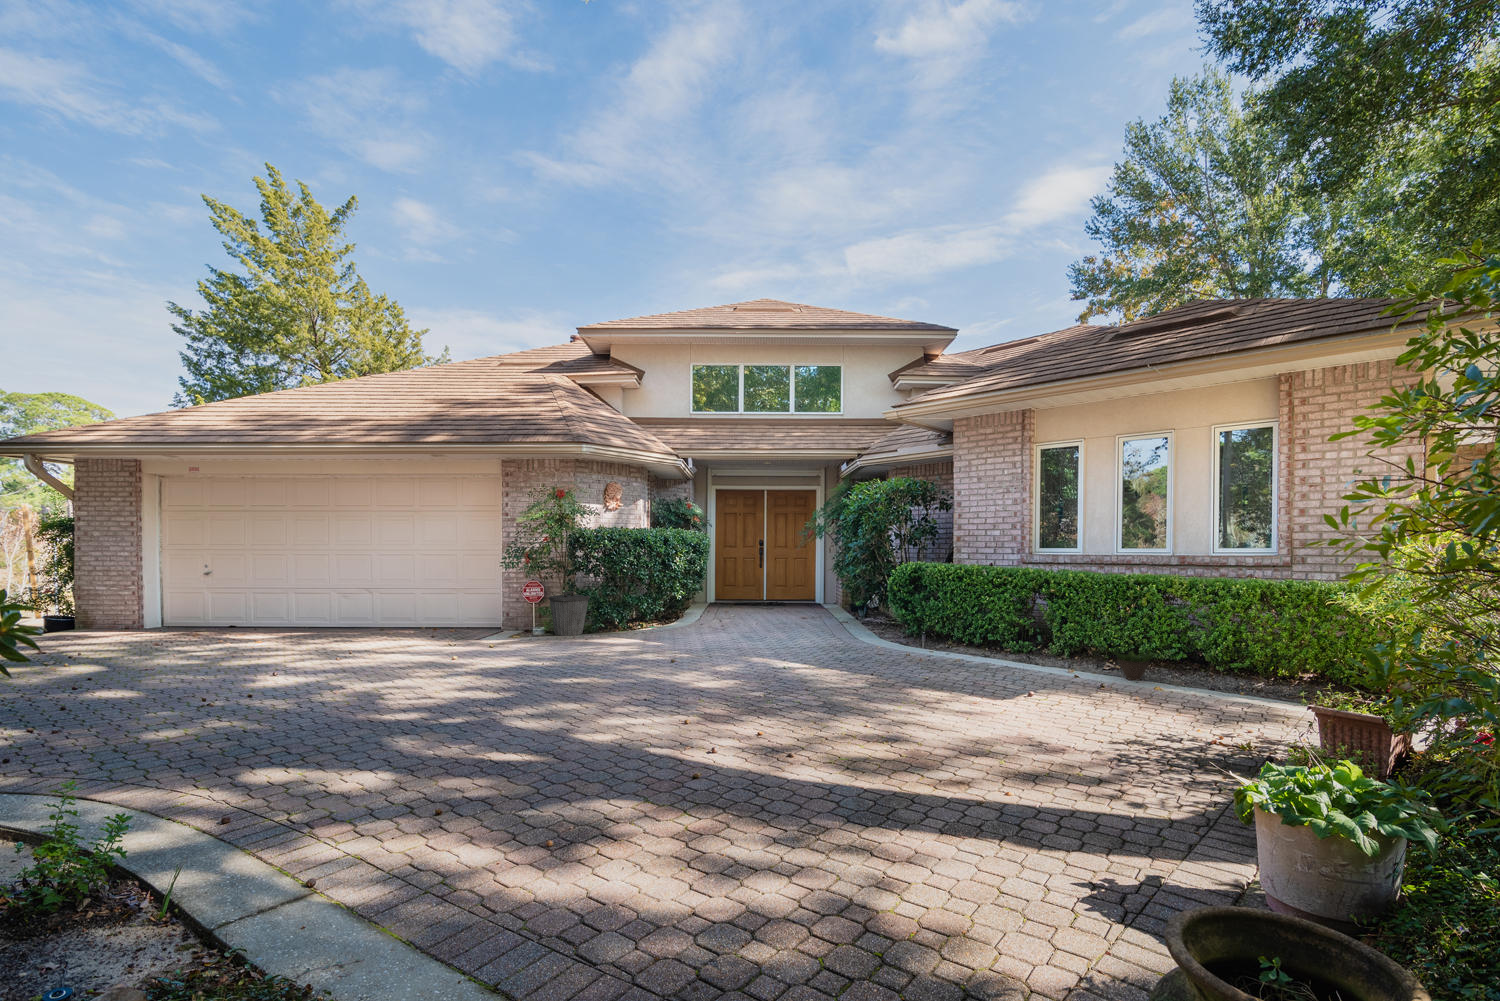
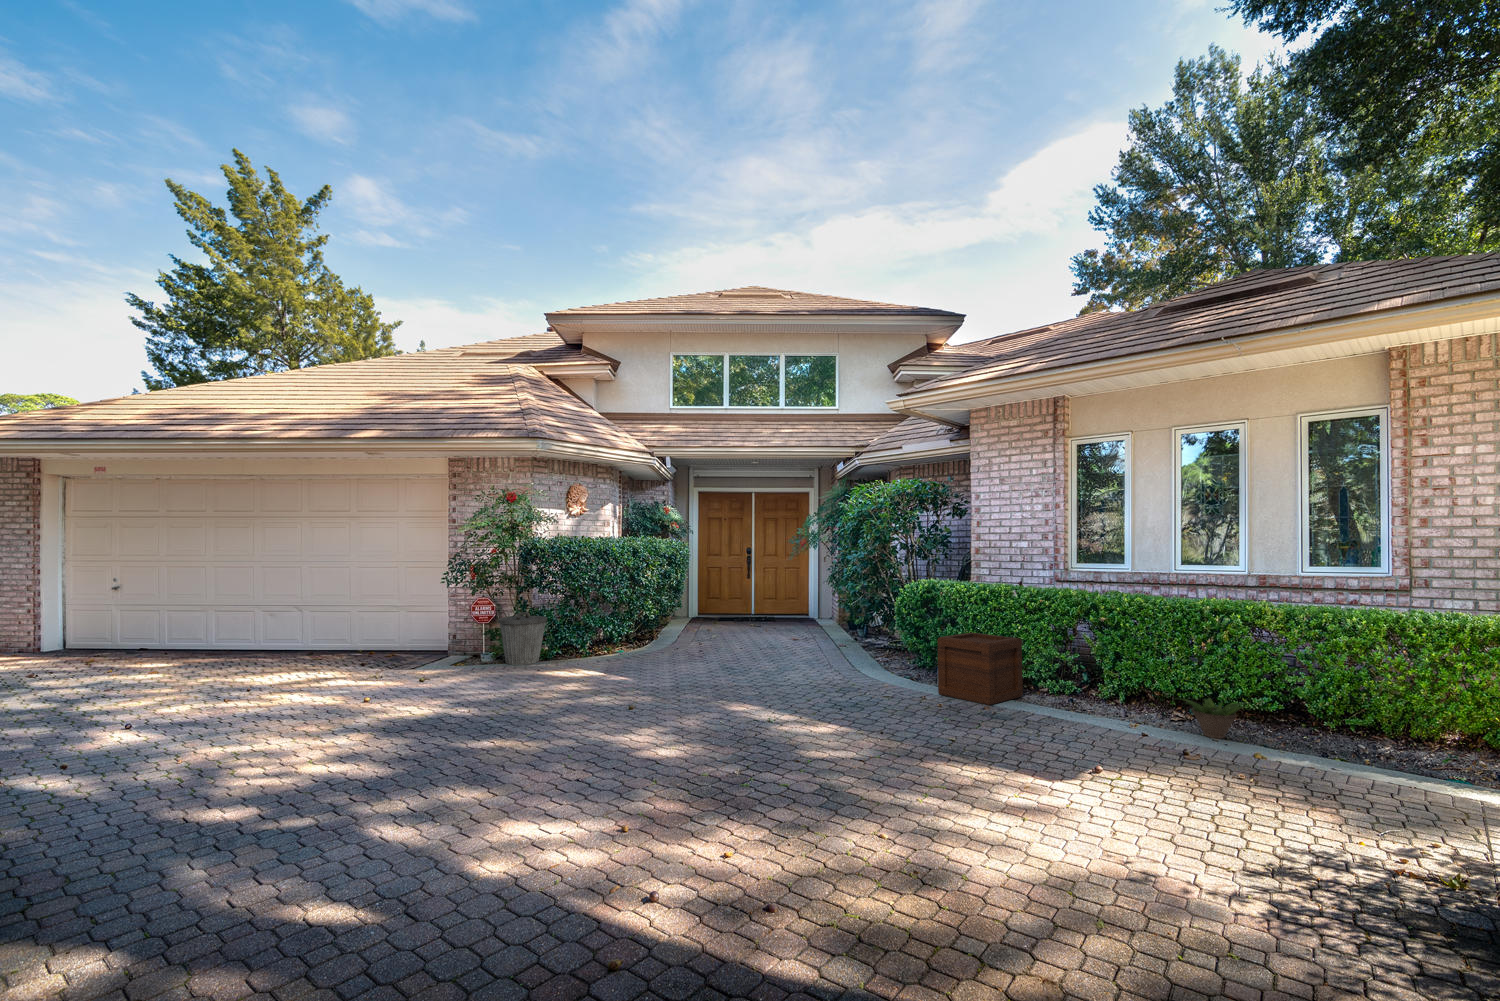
wooden crate: none [921,605,990,661] -> present [938,632,1023,705]

